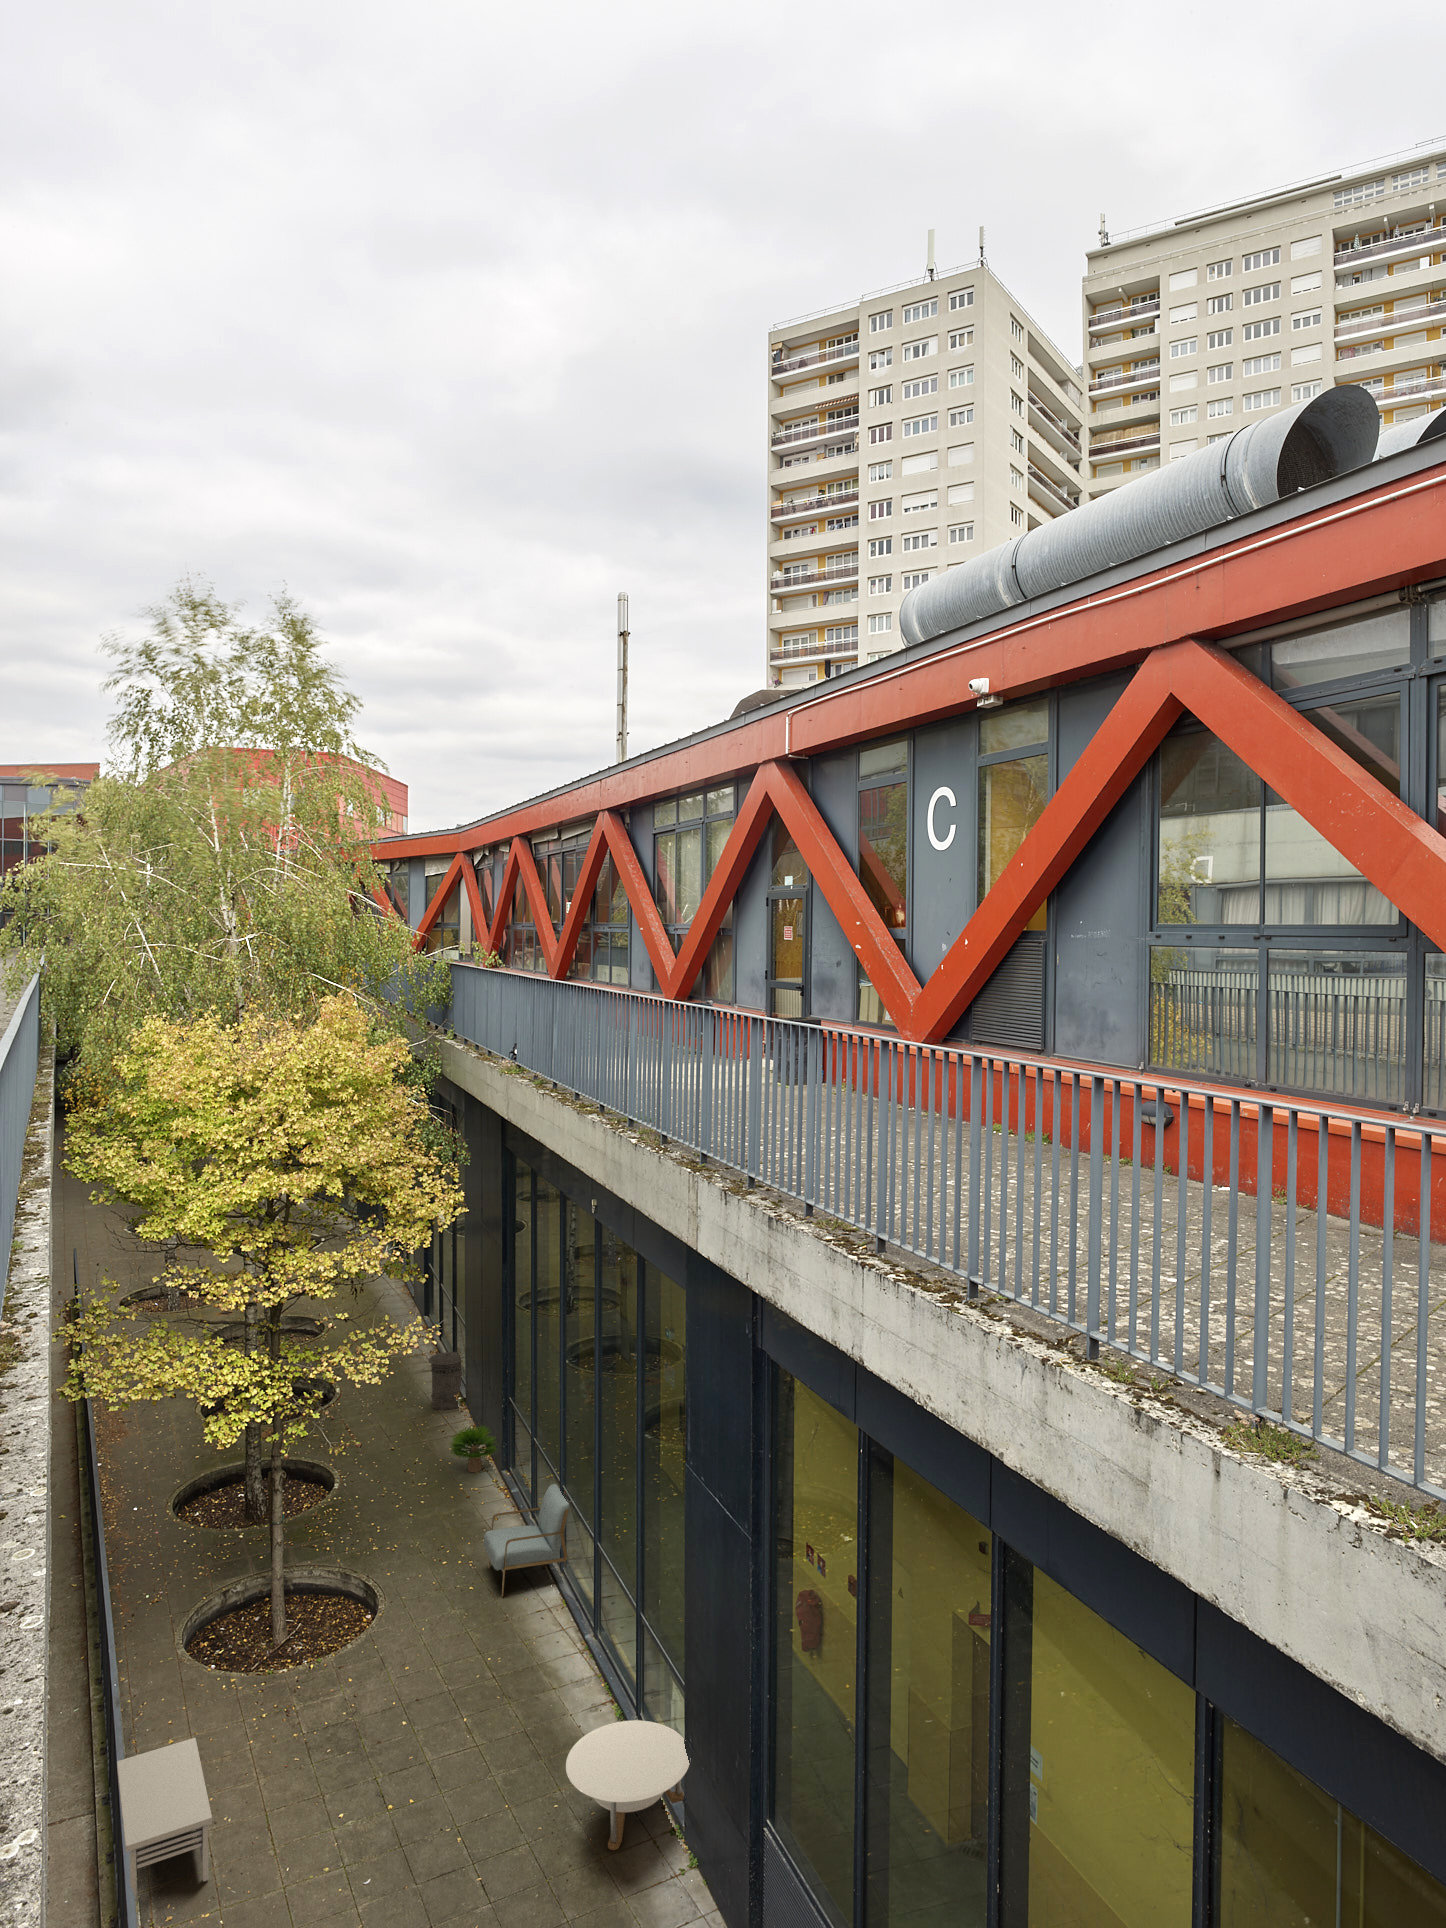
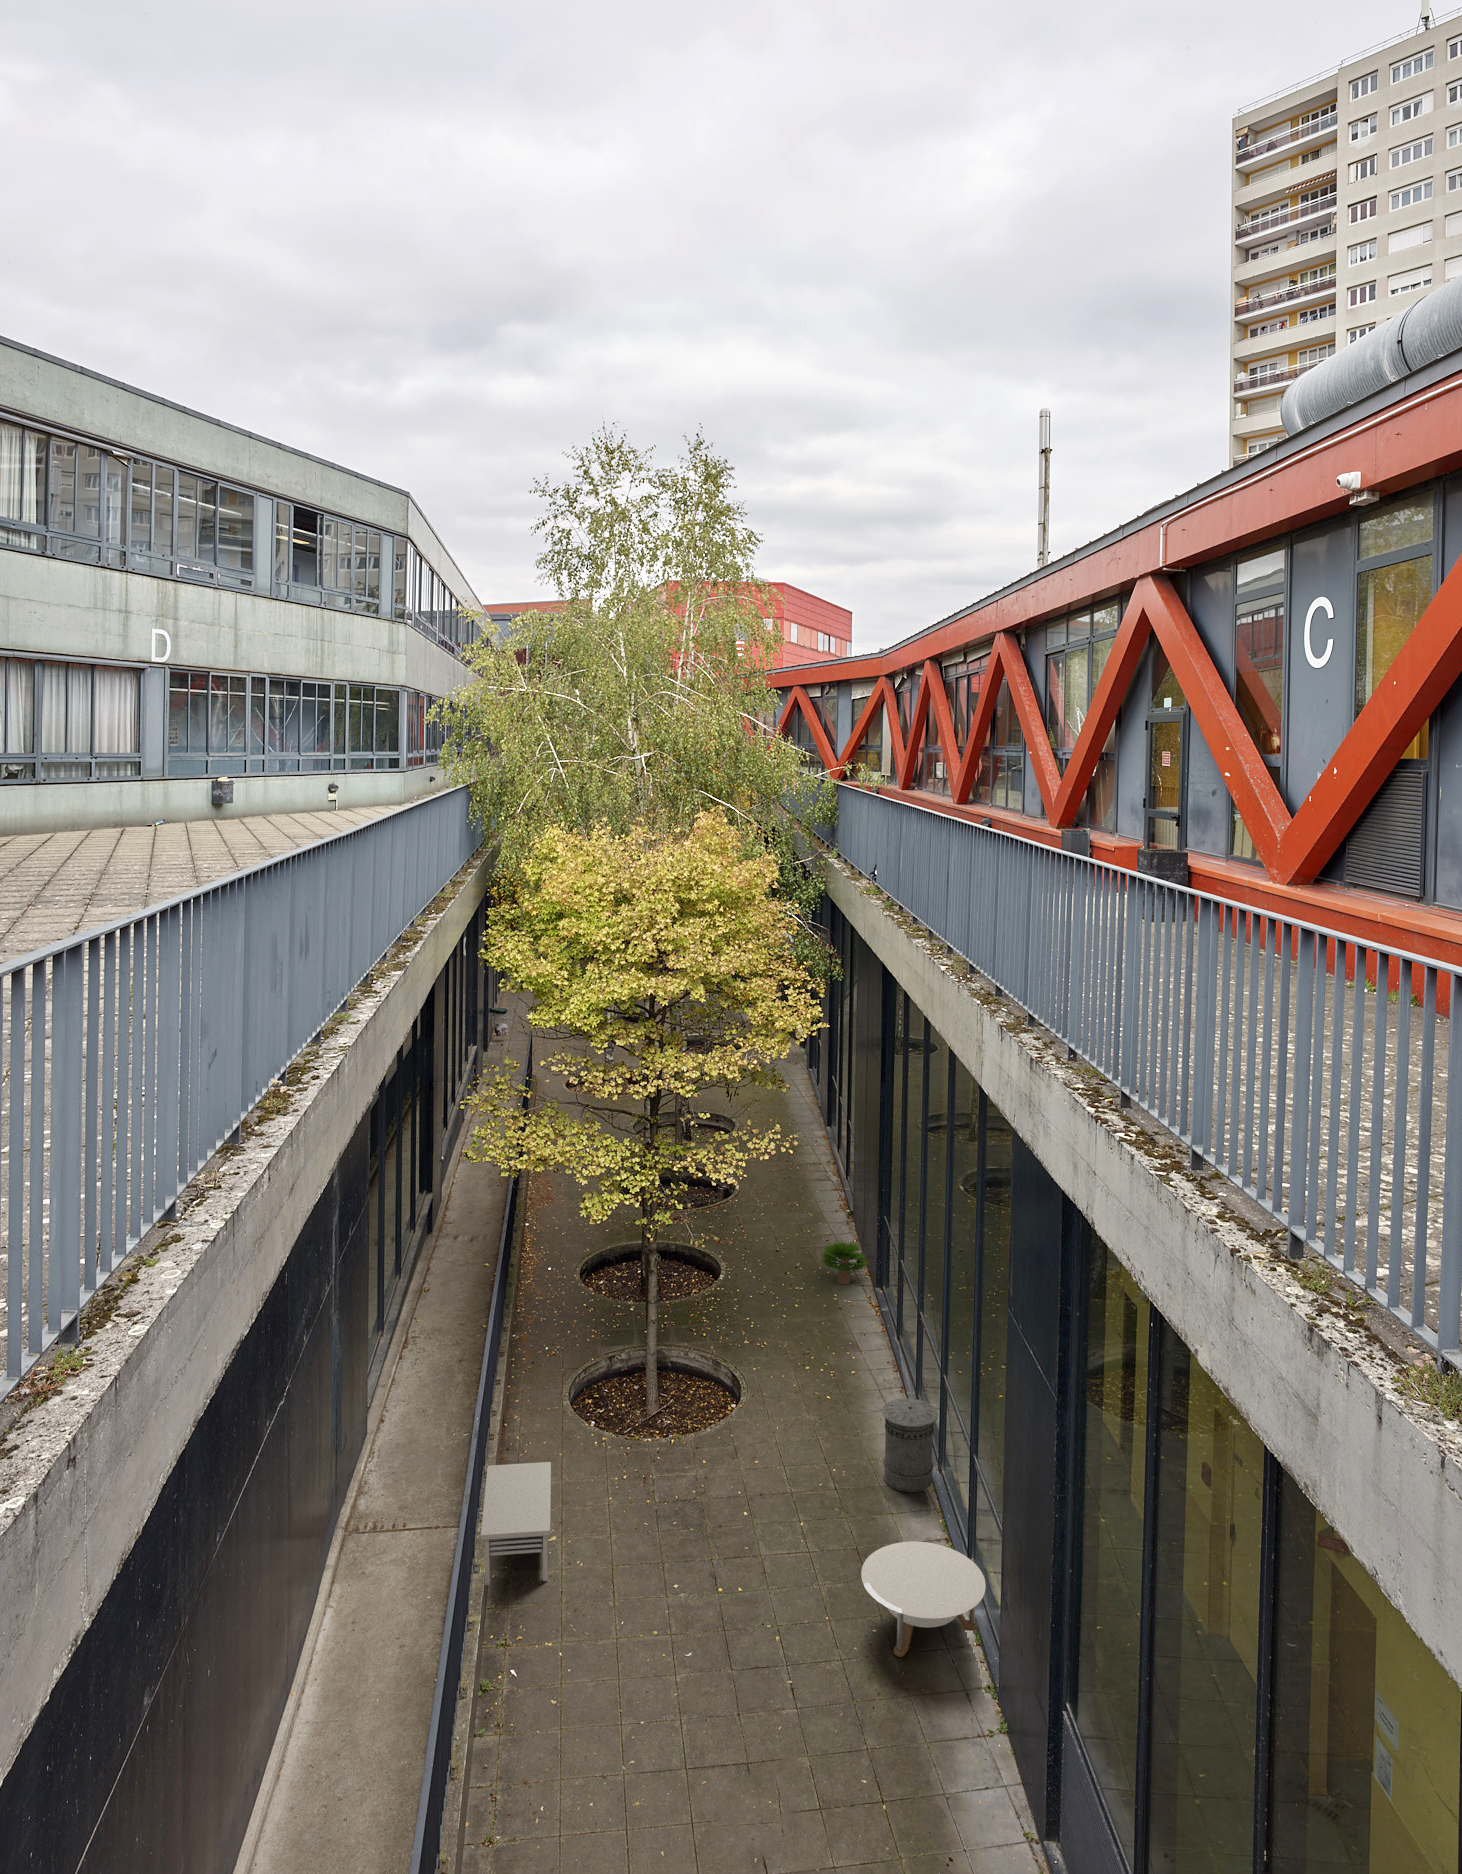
trash can: present [429,1352,462,1410] -> present [881,1398,938,1492]
chair: present [483,1484,569,1597] -> none [833,1308,915,1403]

